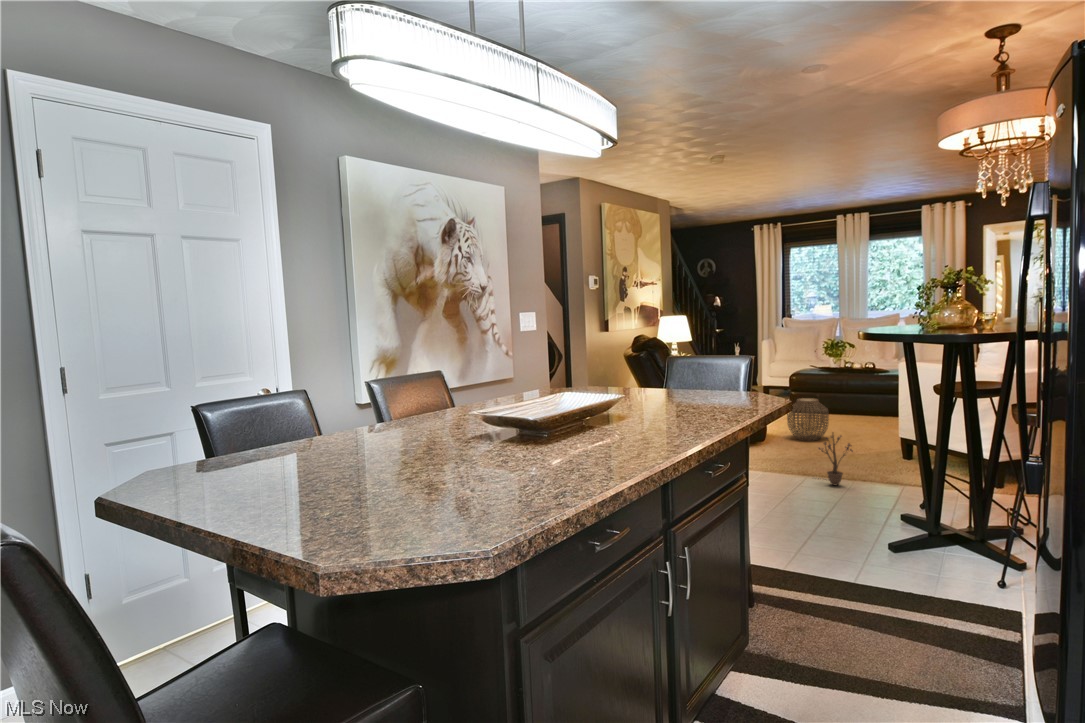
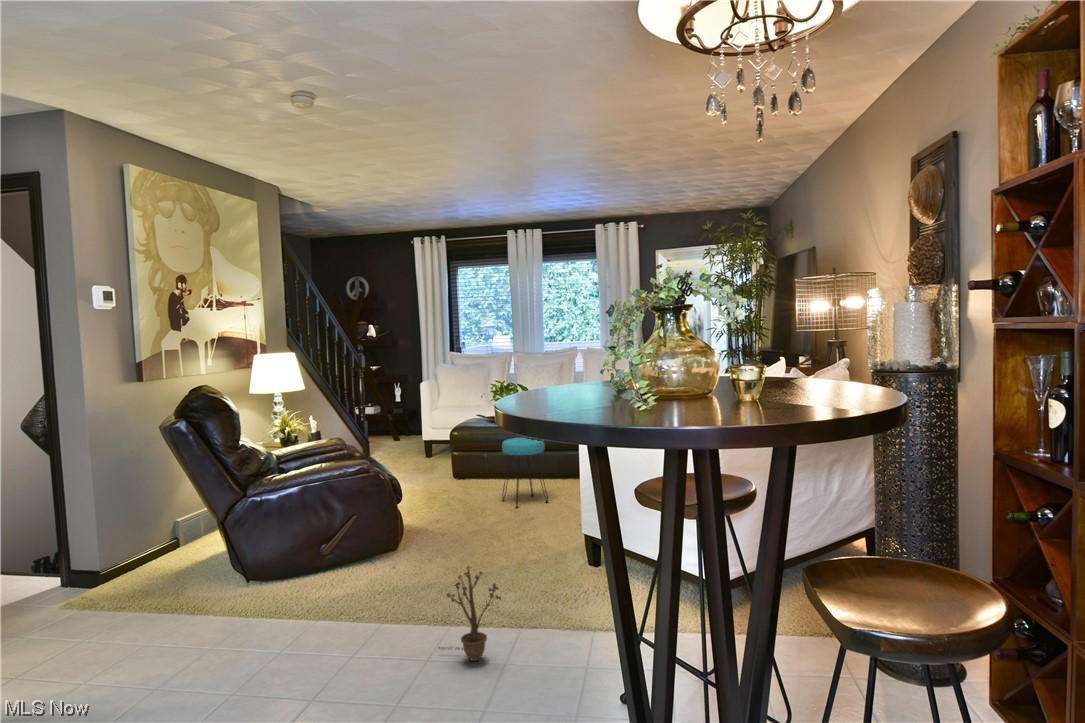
stool: none [836,379,874,428] -> present [502,438,548,507]
woven basket: present [787,398,829,441] -> none [428,475,486,541]

